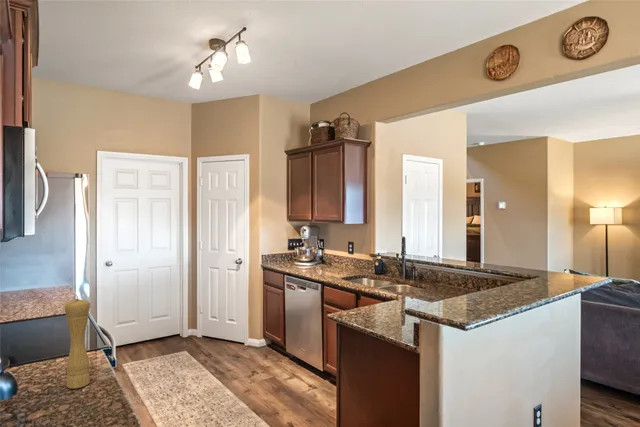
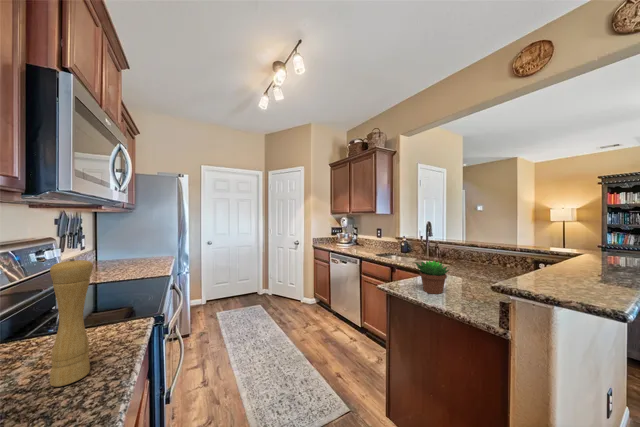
succulent plant: none [364,288,395,322] -> present [416,261,449,294]

